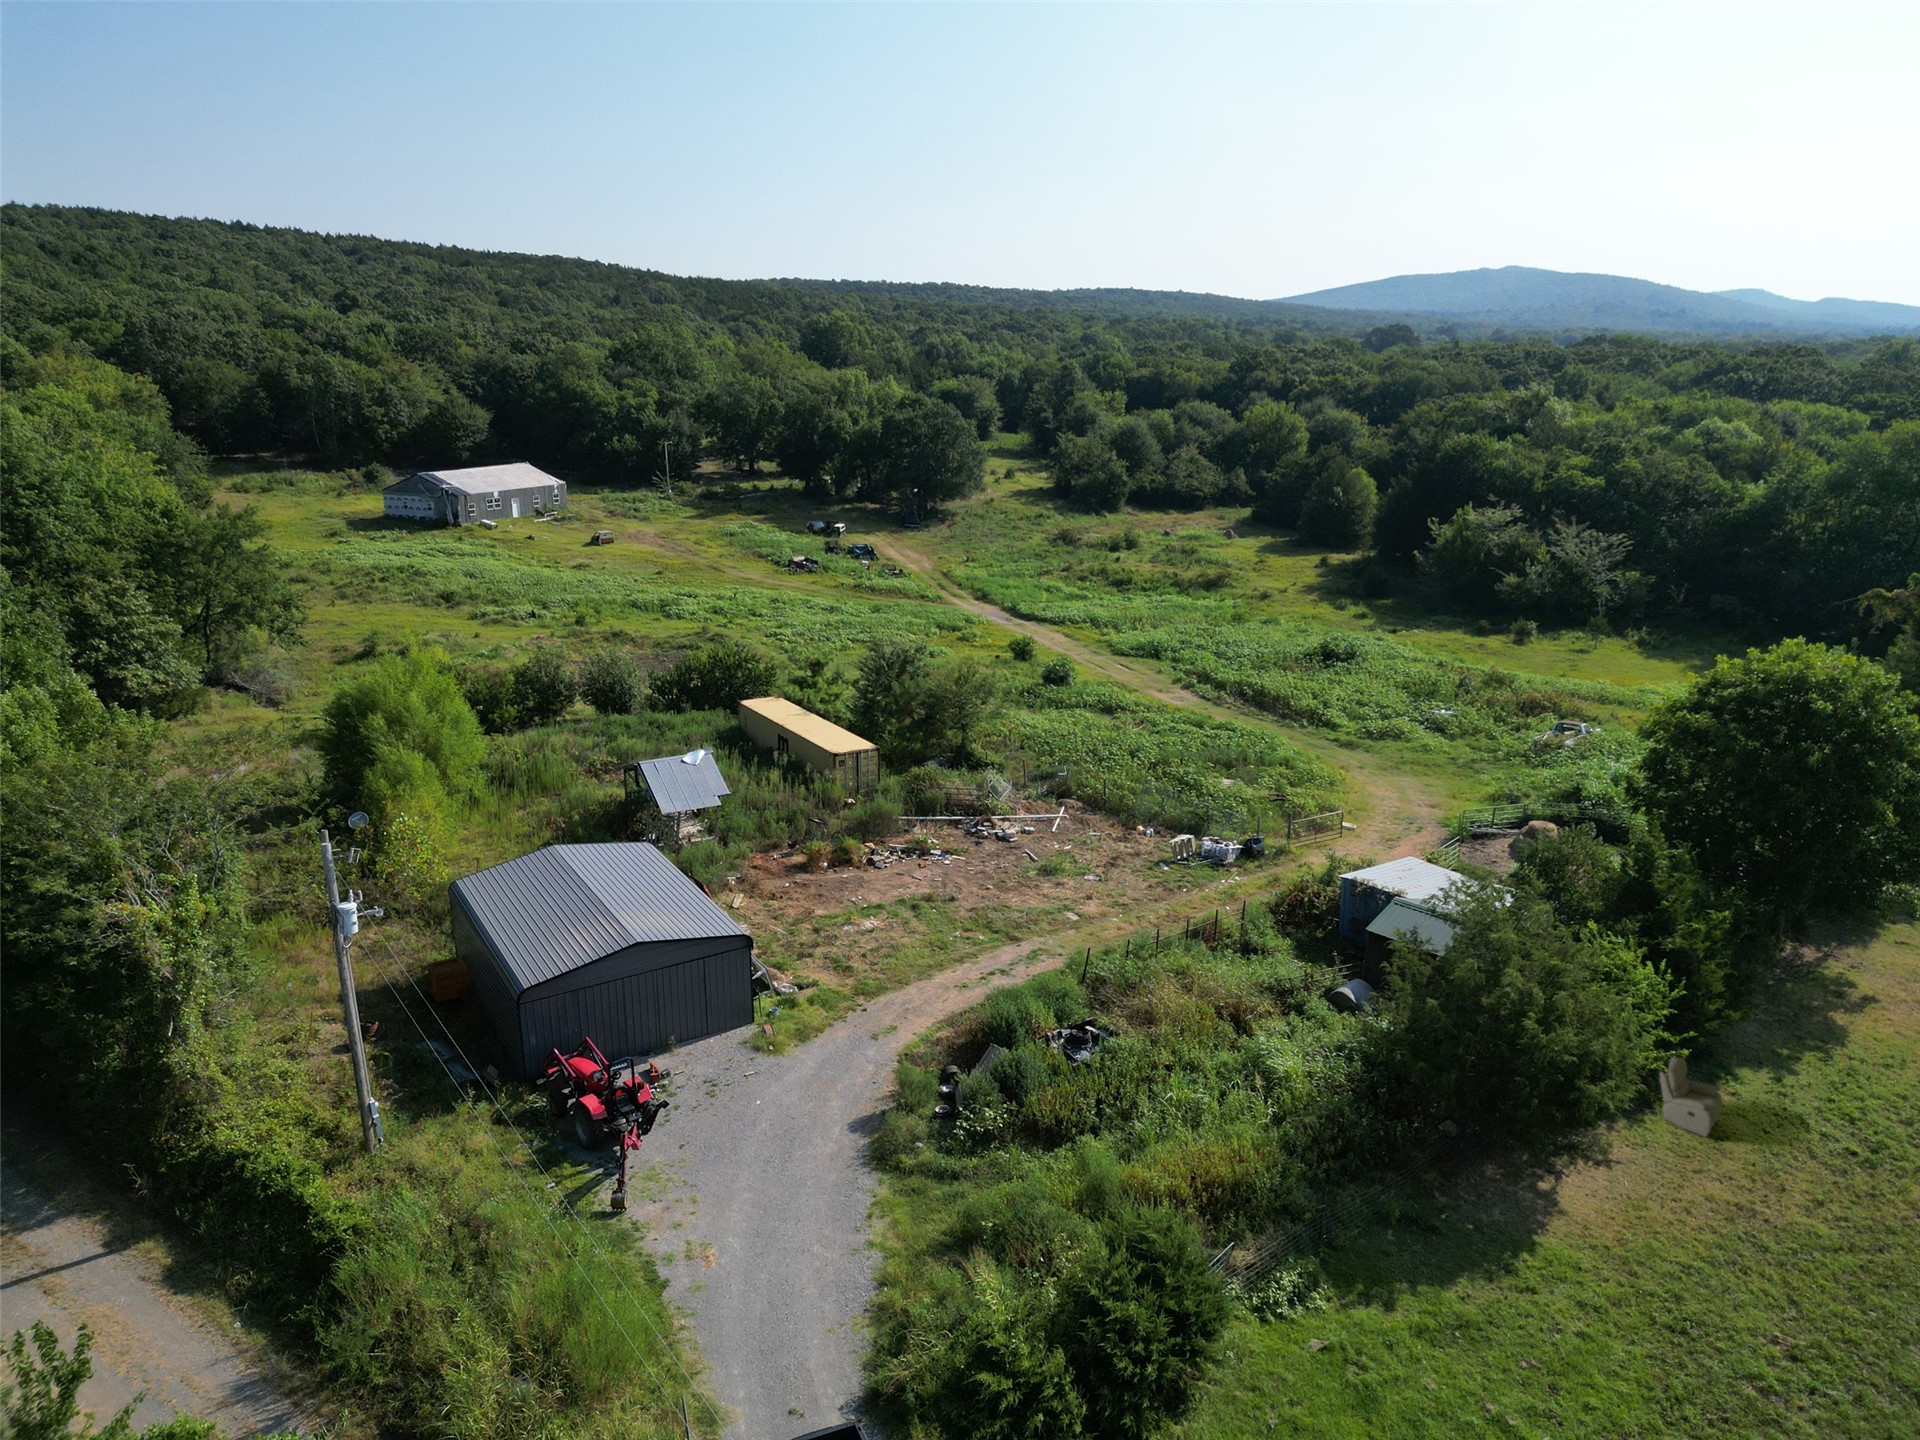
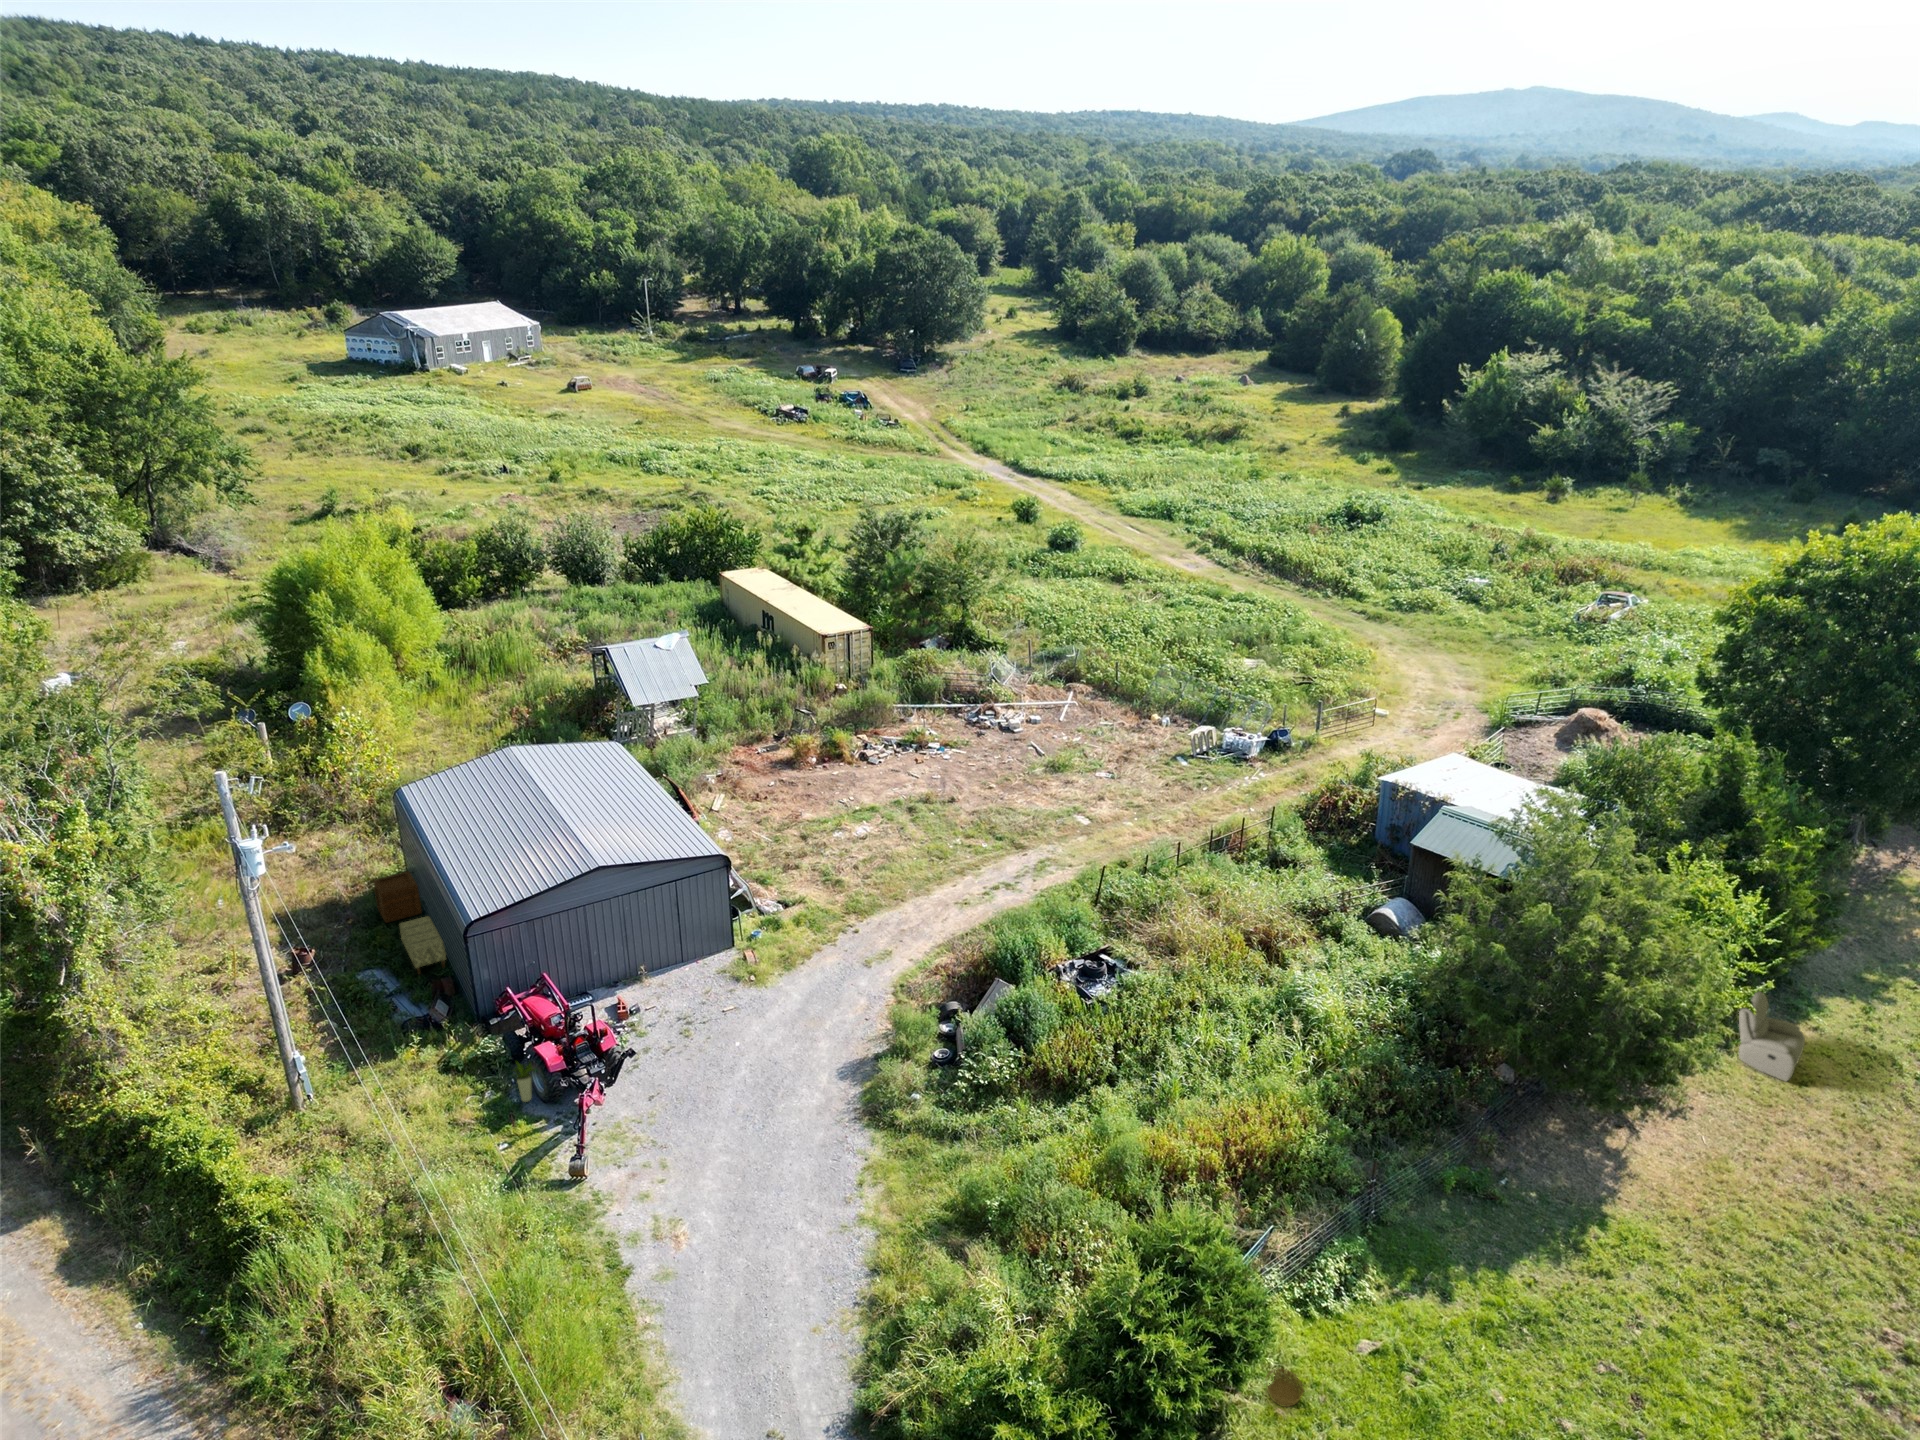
bench: none [453,994,495,1045] -> present [400,916,446,974]
planter: none [560,1109,582,1148] -> present [514,1062,534,1102]
basket: none [1225,1356,1258,1387] -> present [1266,1368,1304,1407]

